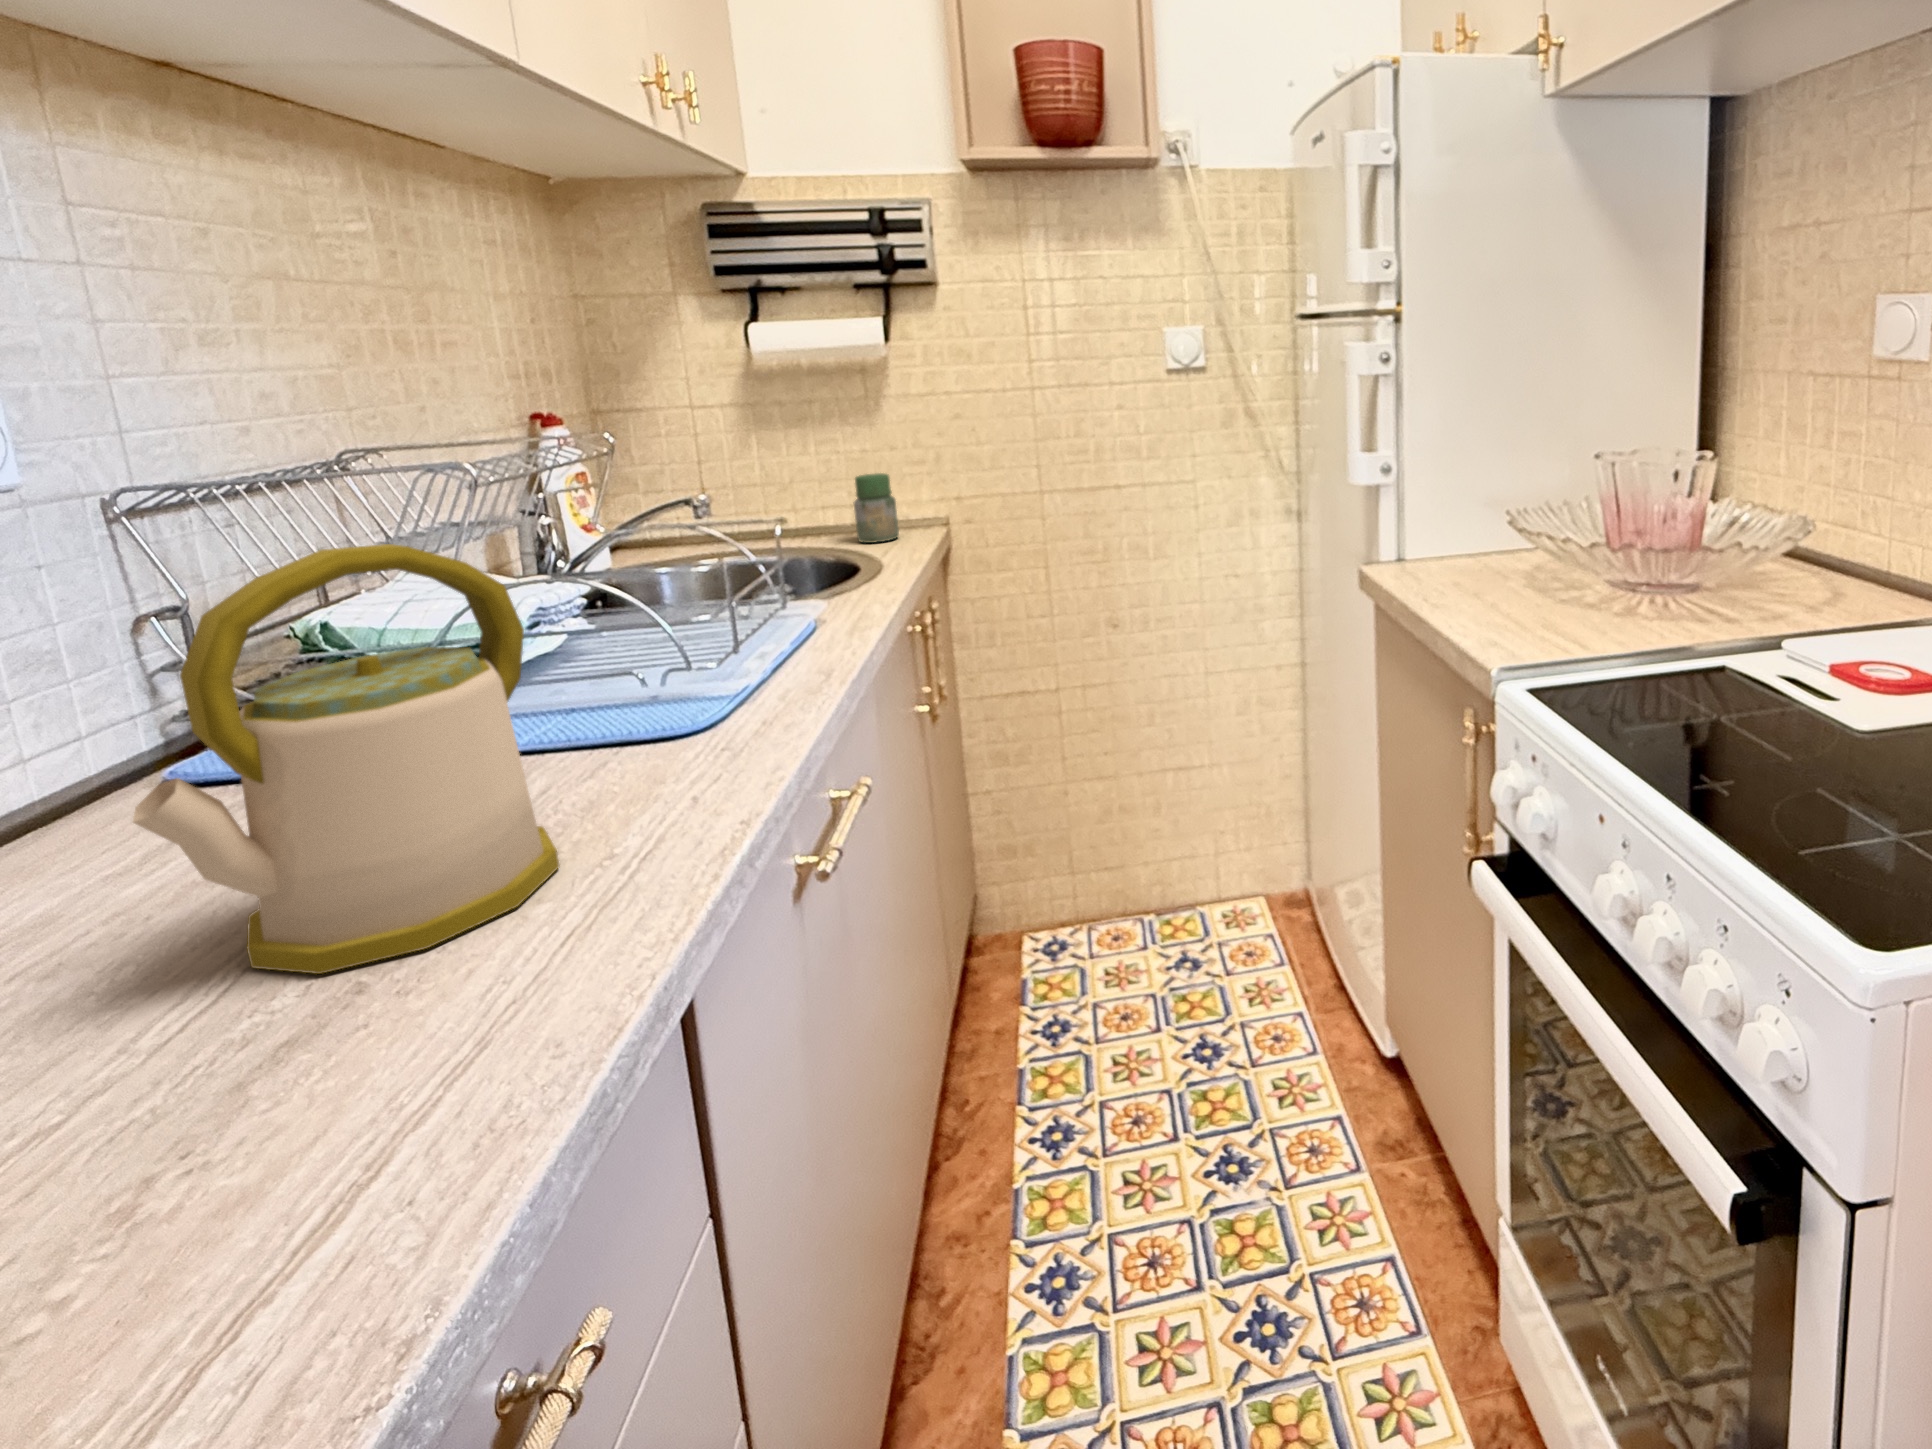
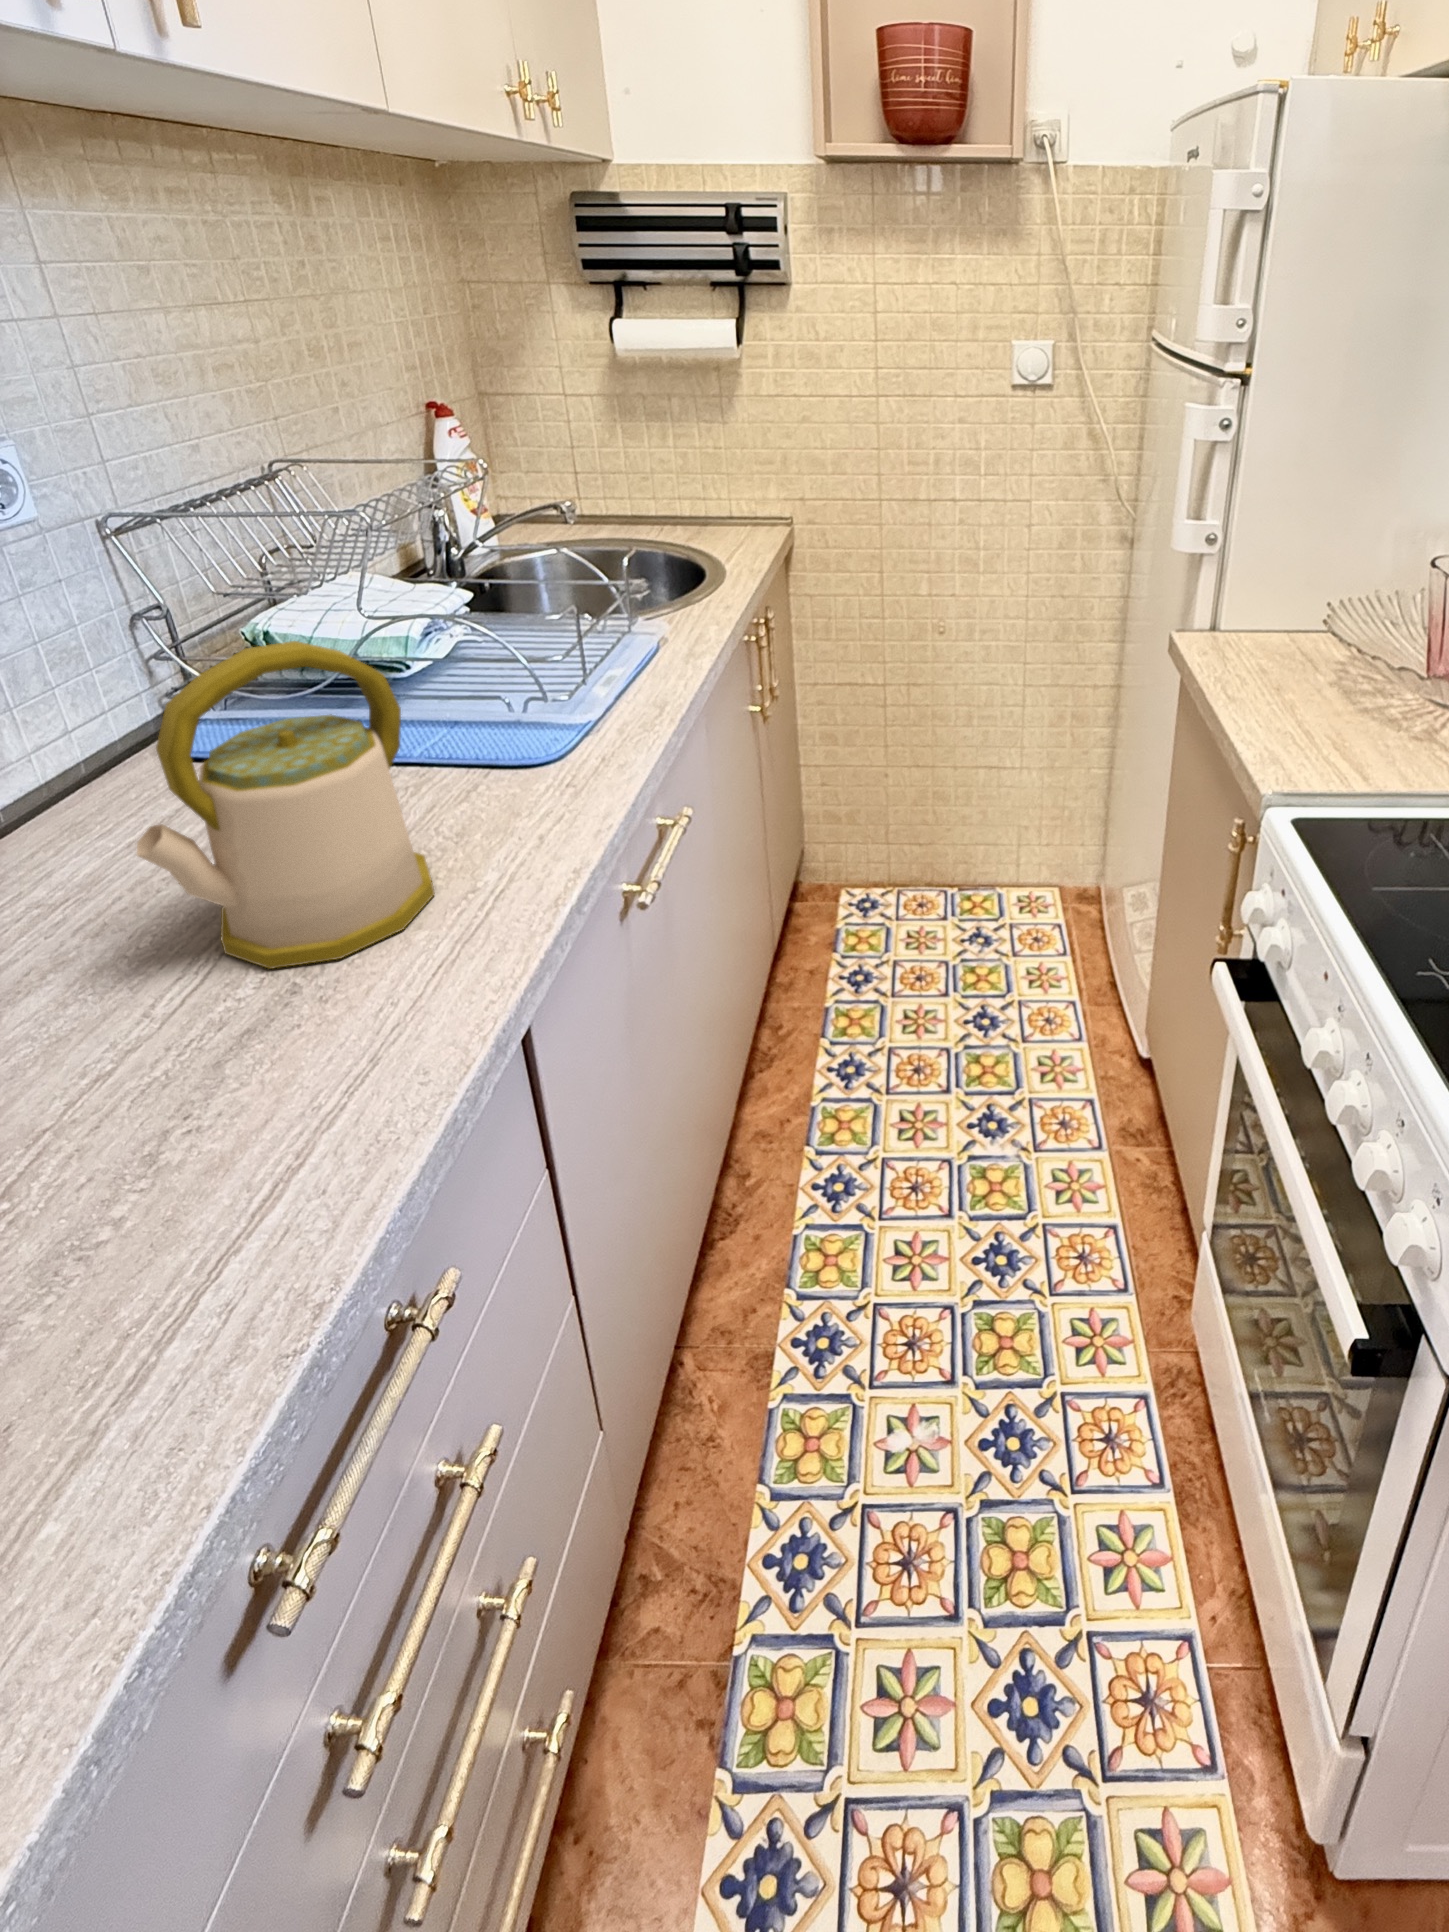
jar: present [854,473,899,543] -> none [704,475,745,543]

